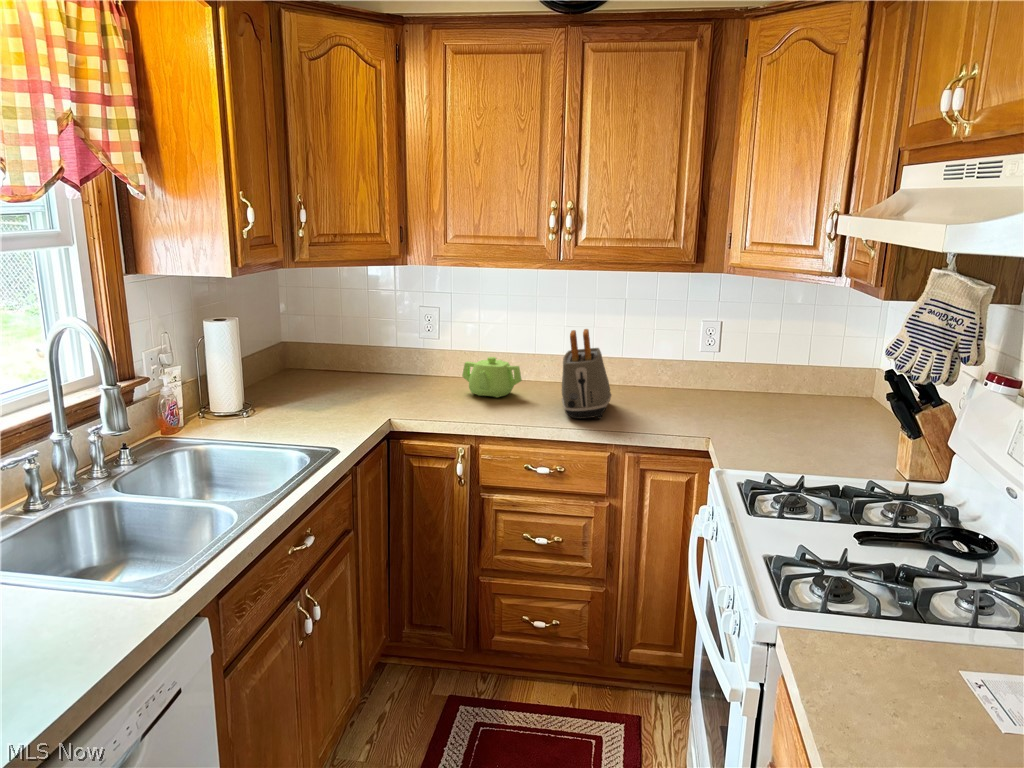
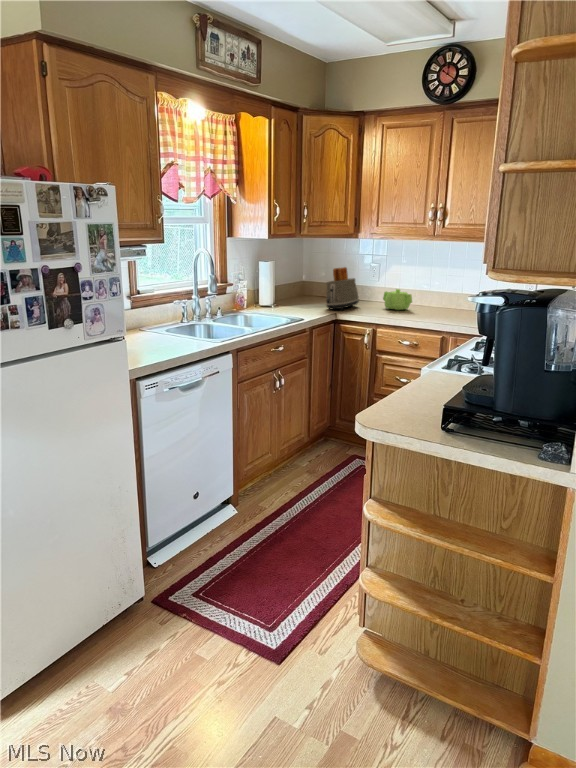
toaster: present [562,329,612,419] -> present [326,267,359,310]

